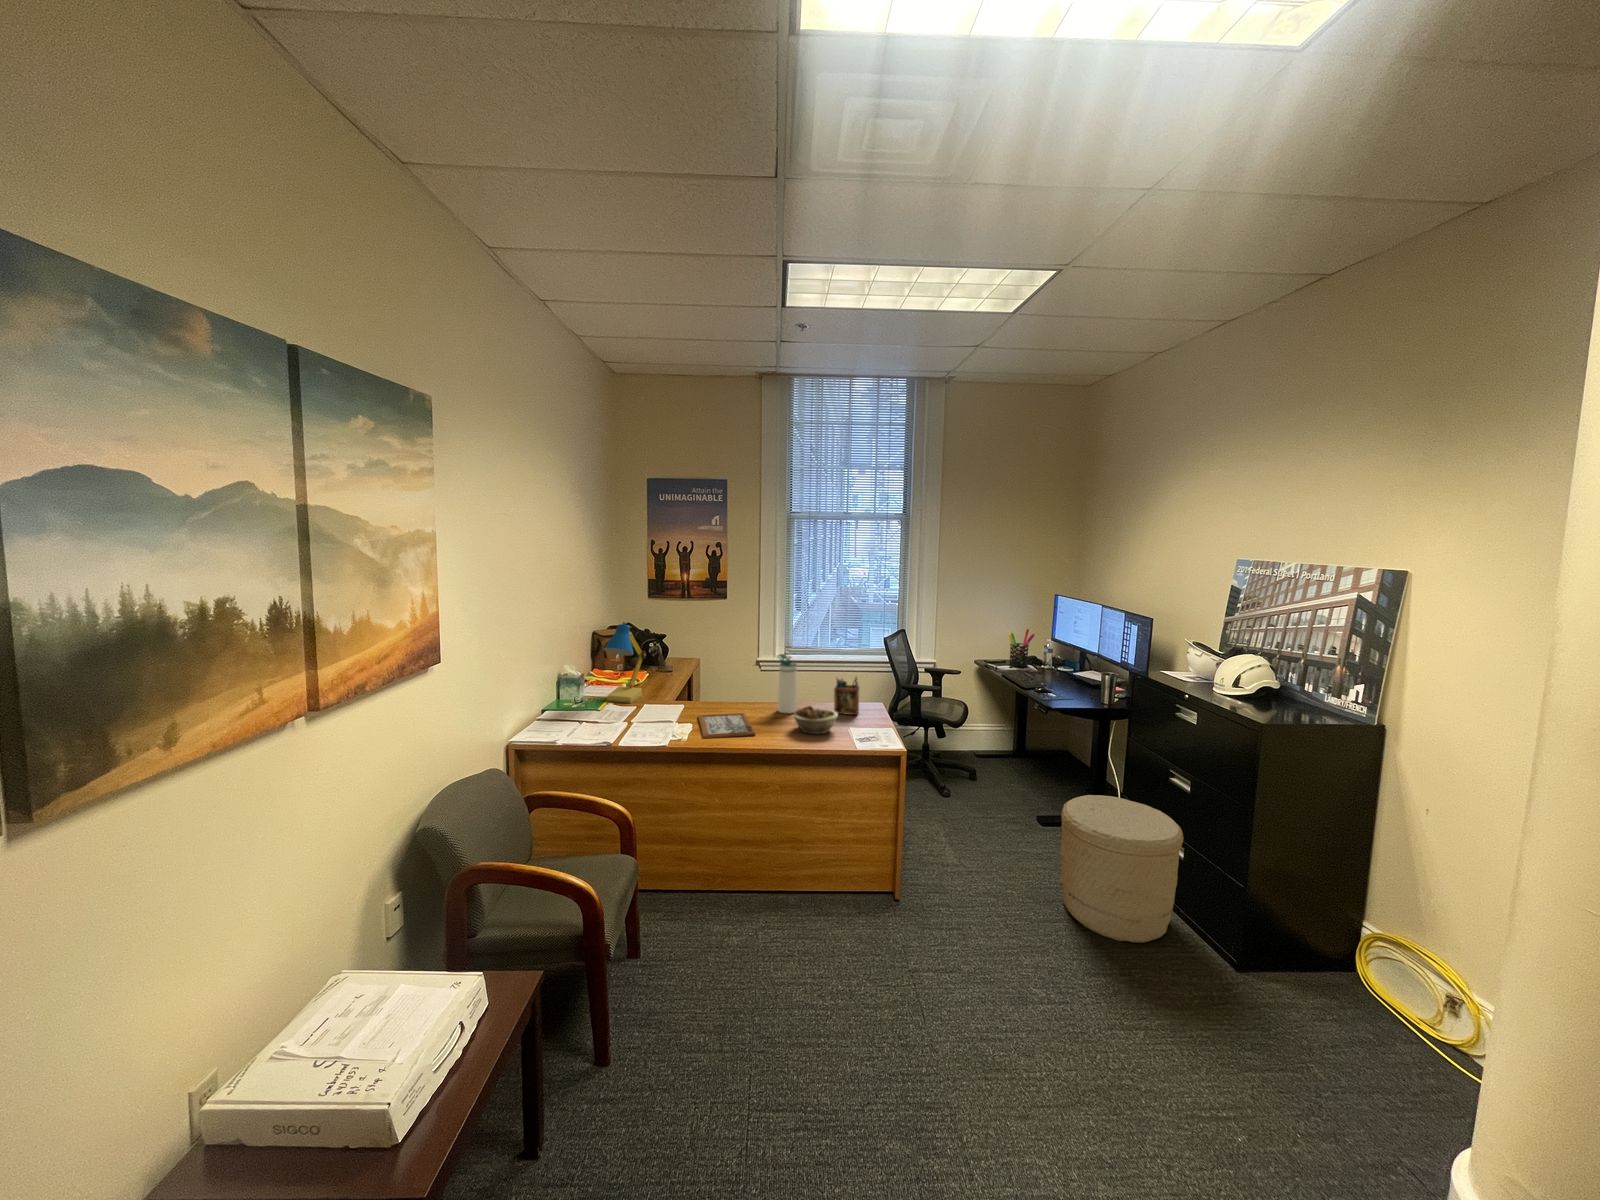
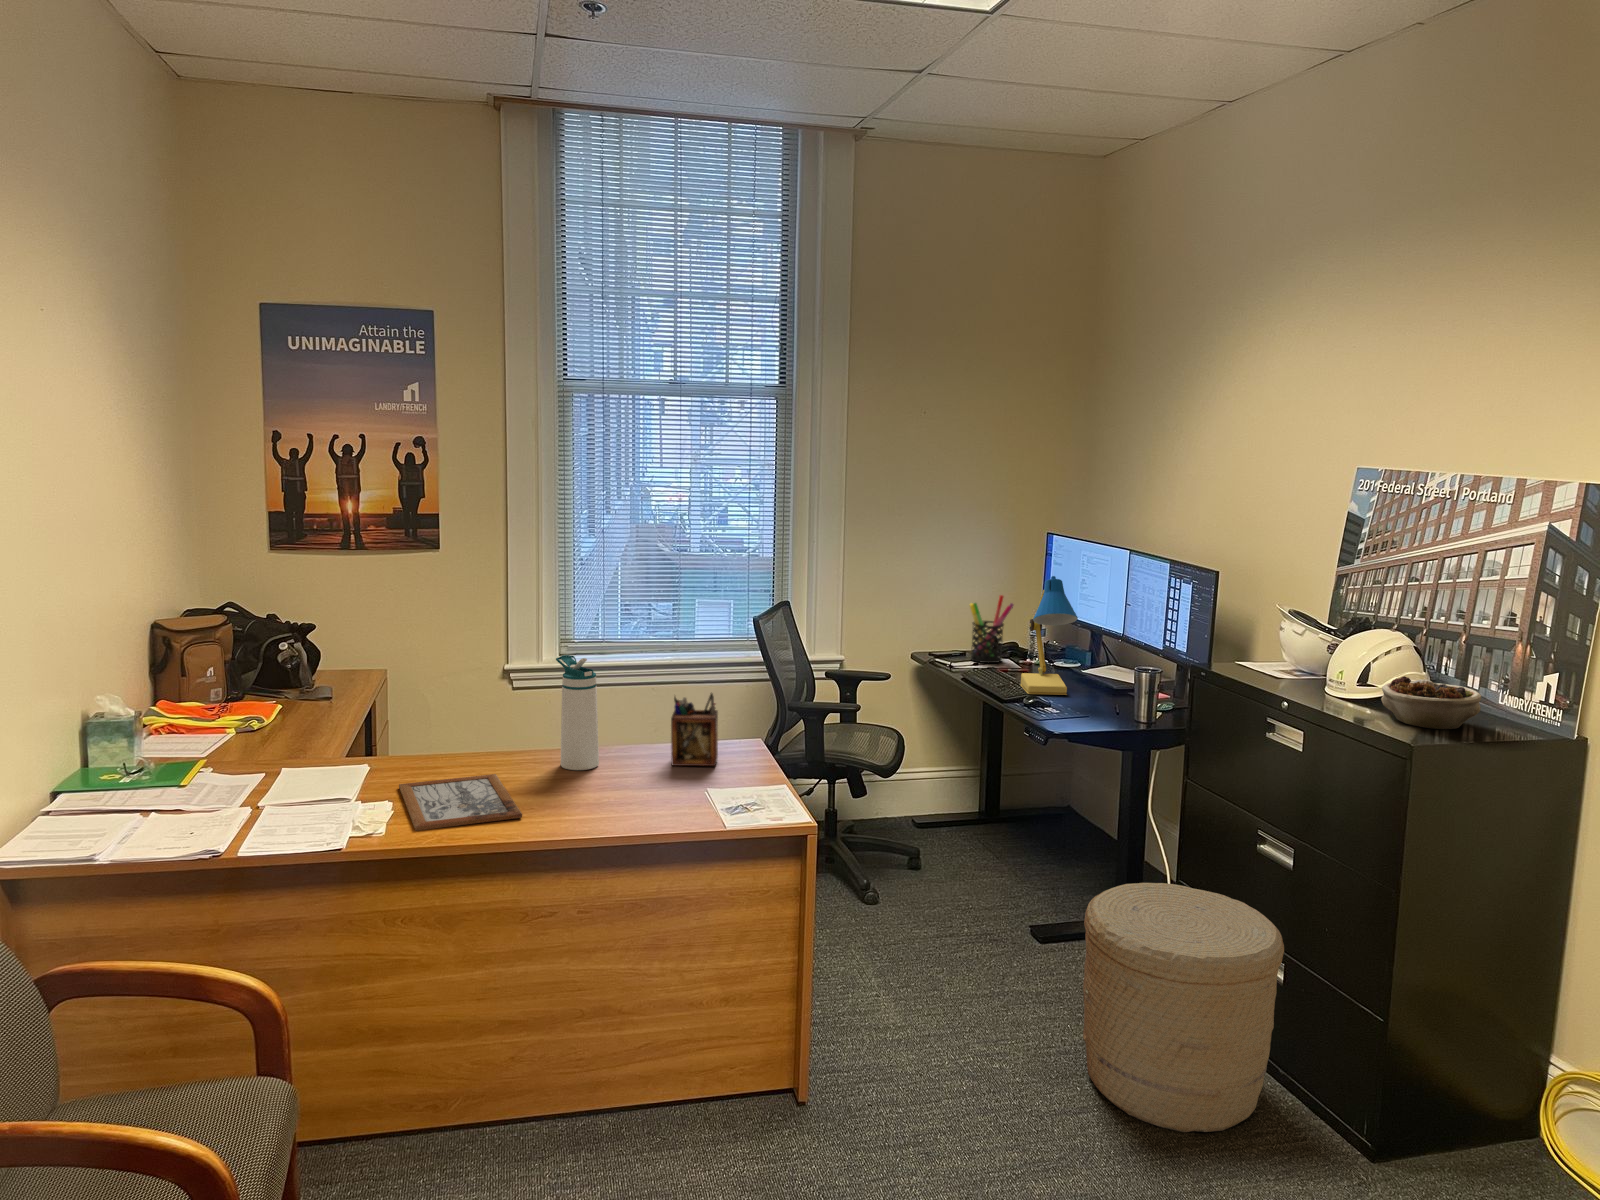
desk lamp: present [604,622,646,703] -> present [1020,576,1078,695]
succulent planter: present [794,706,838,734] -> present [1381,676,1481,729]

